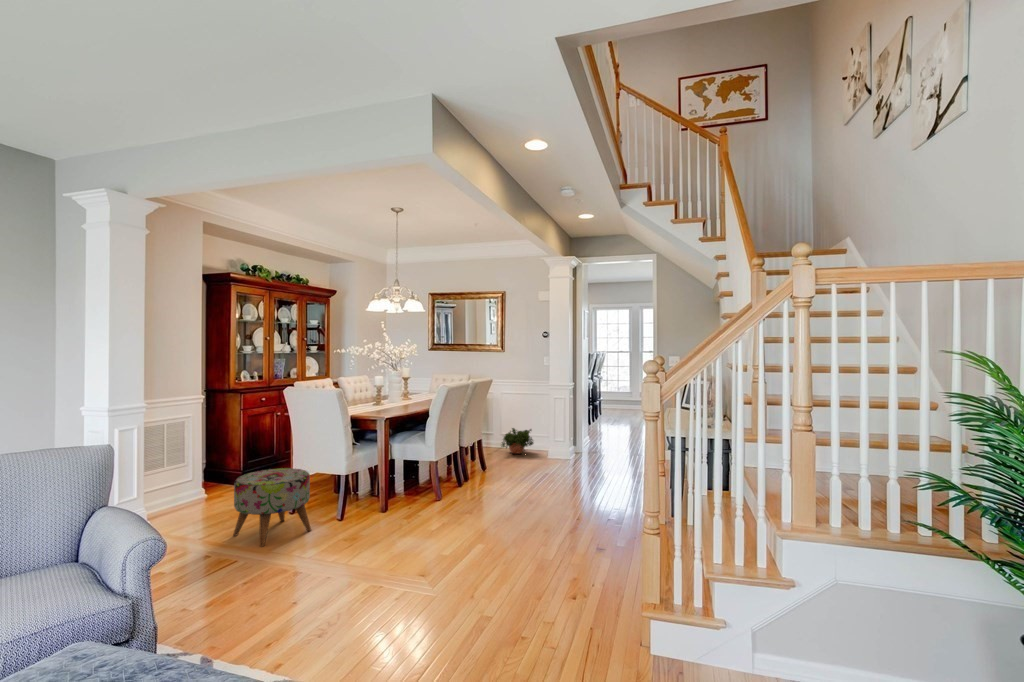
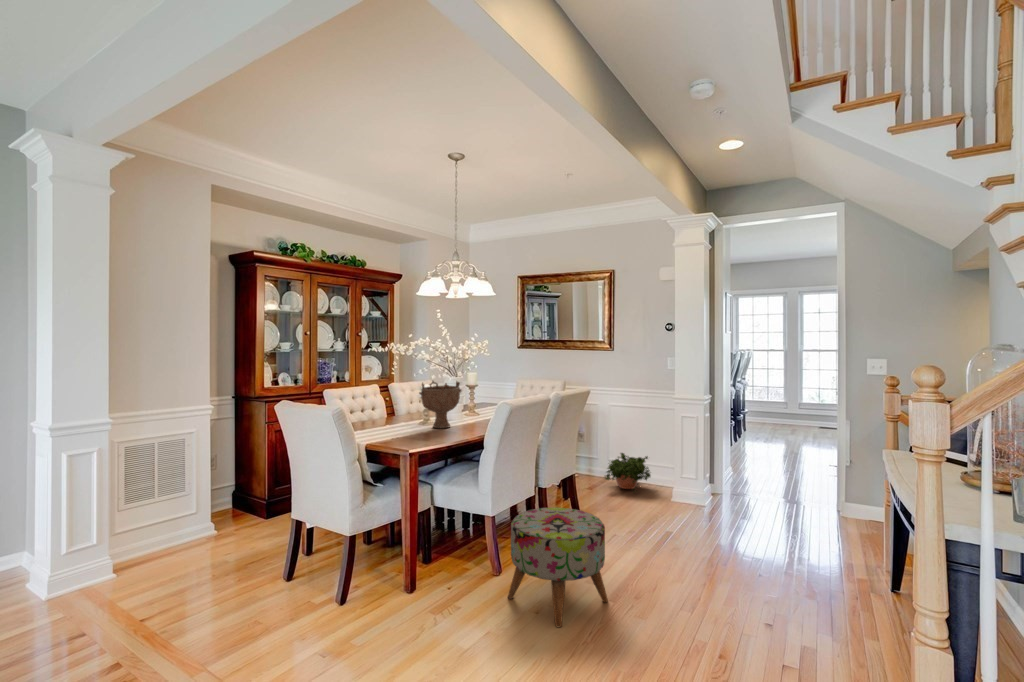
decorative bowl: none [376,373,406,407] -> present [419,381,461,428]
ottoman: present [233,468,311,547] -> present [508,507,608,627]

